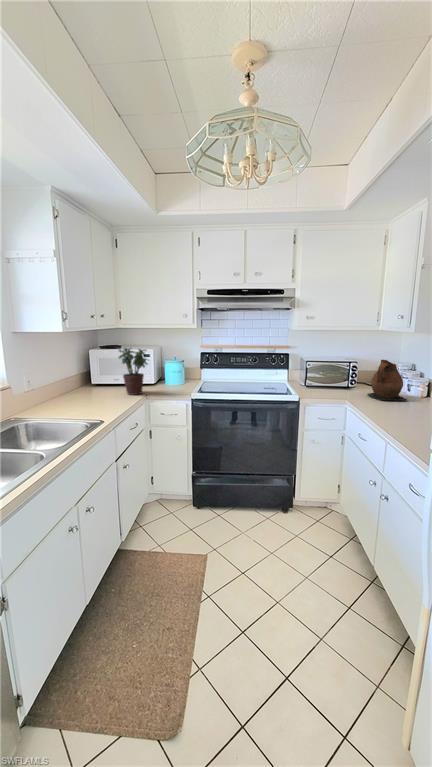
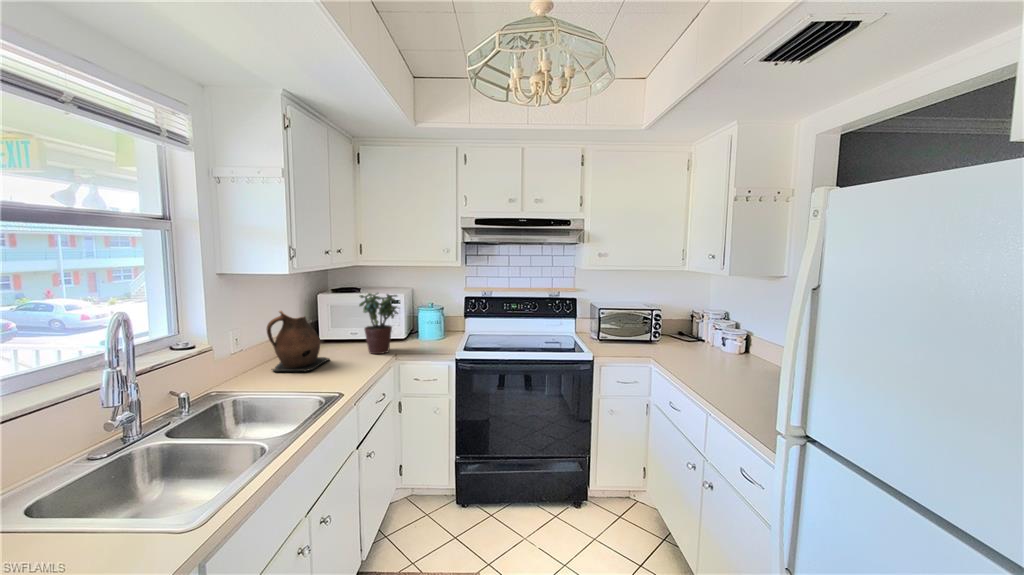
ceramic pitcher: present [368,360,407,401] -> present [267,311,329,372]

